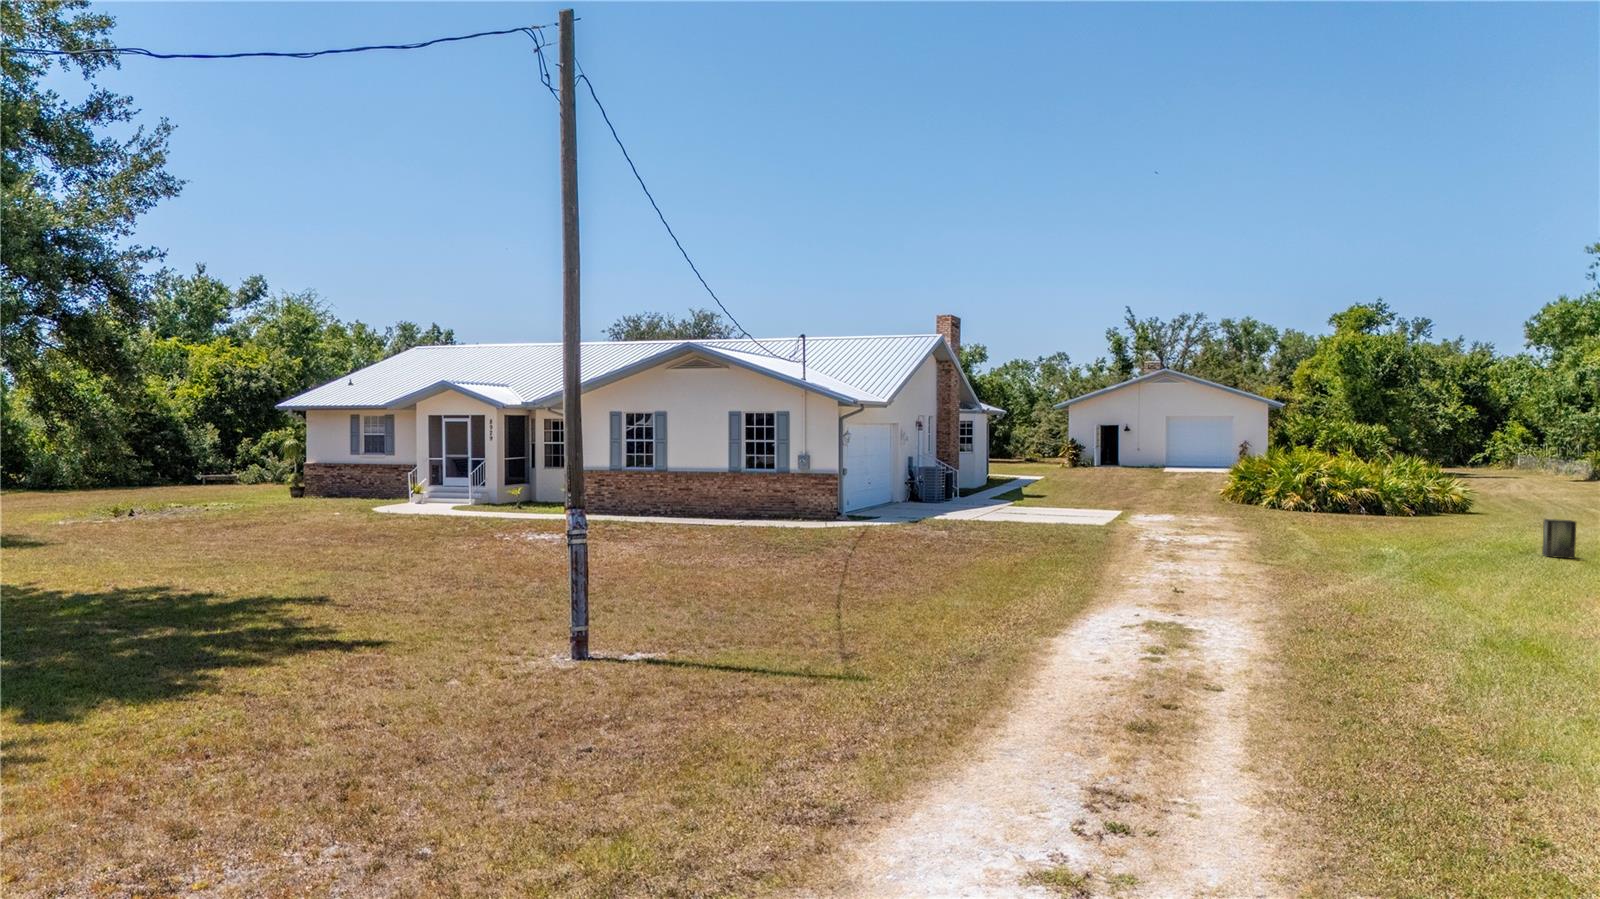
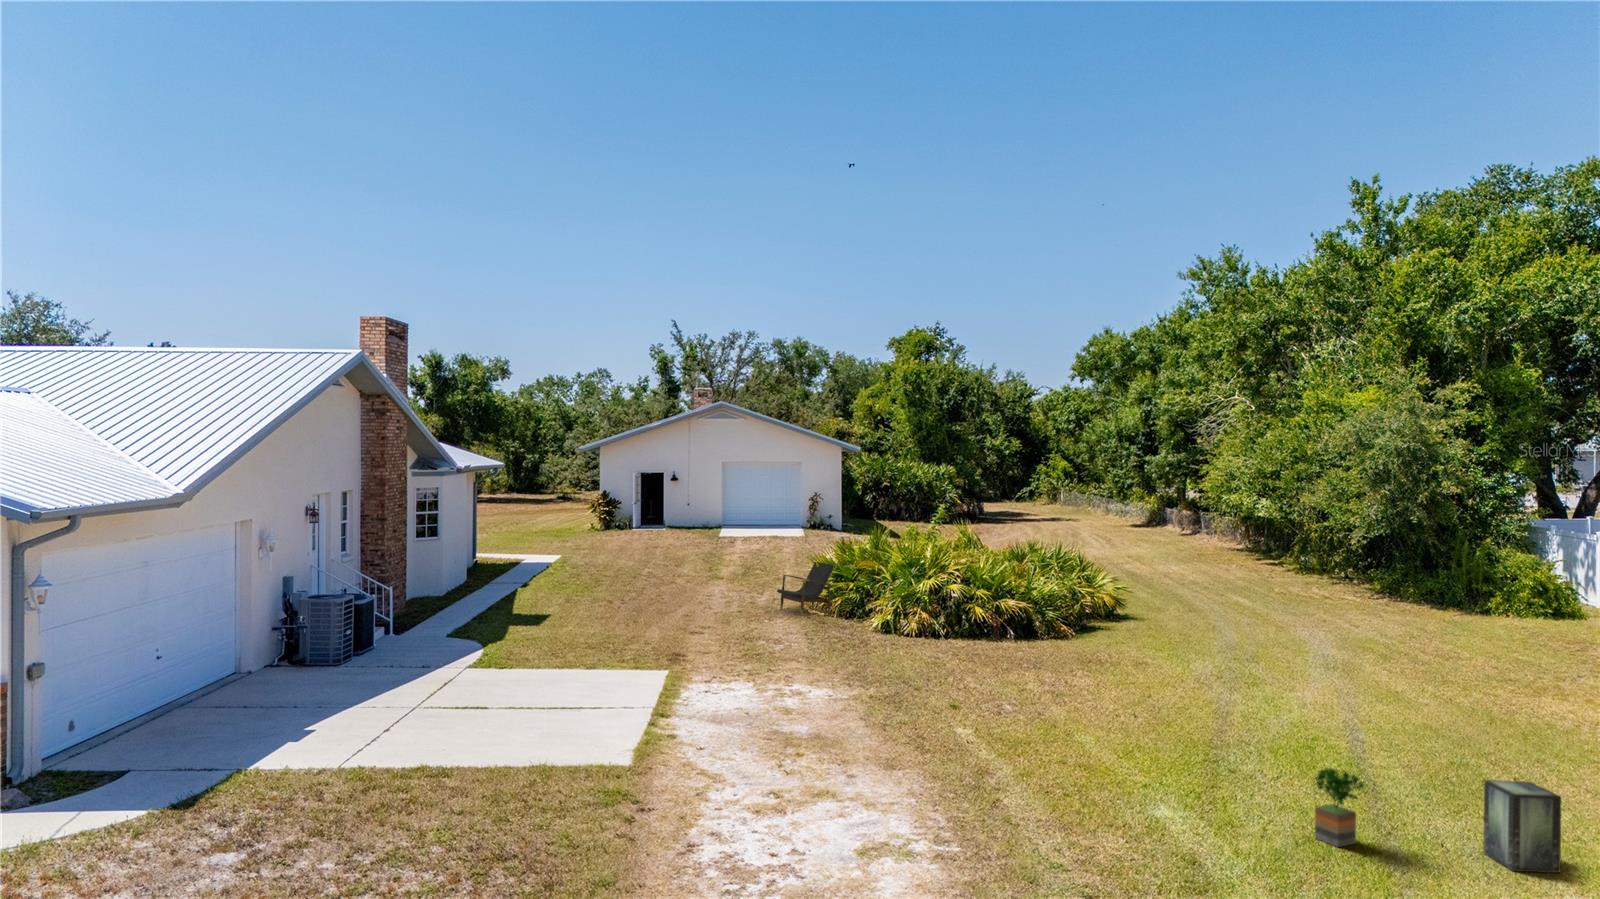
lounge chair: none [1196,467,1237,499] -> present [777,562,834,615]
potted tree: none [1448,514,1478,549] -> present [1315,768,1364,847]

